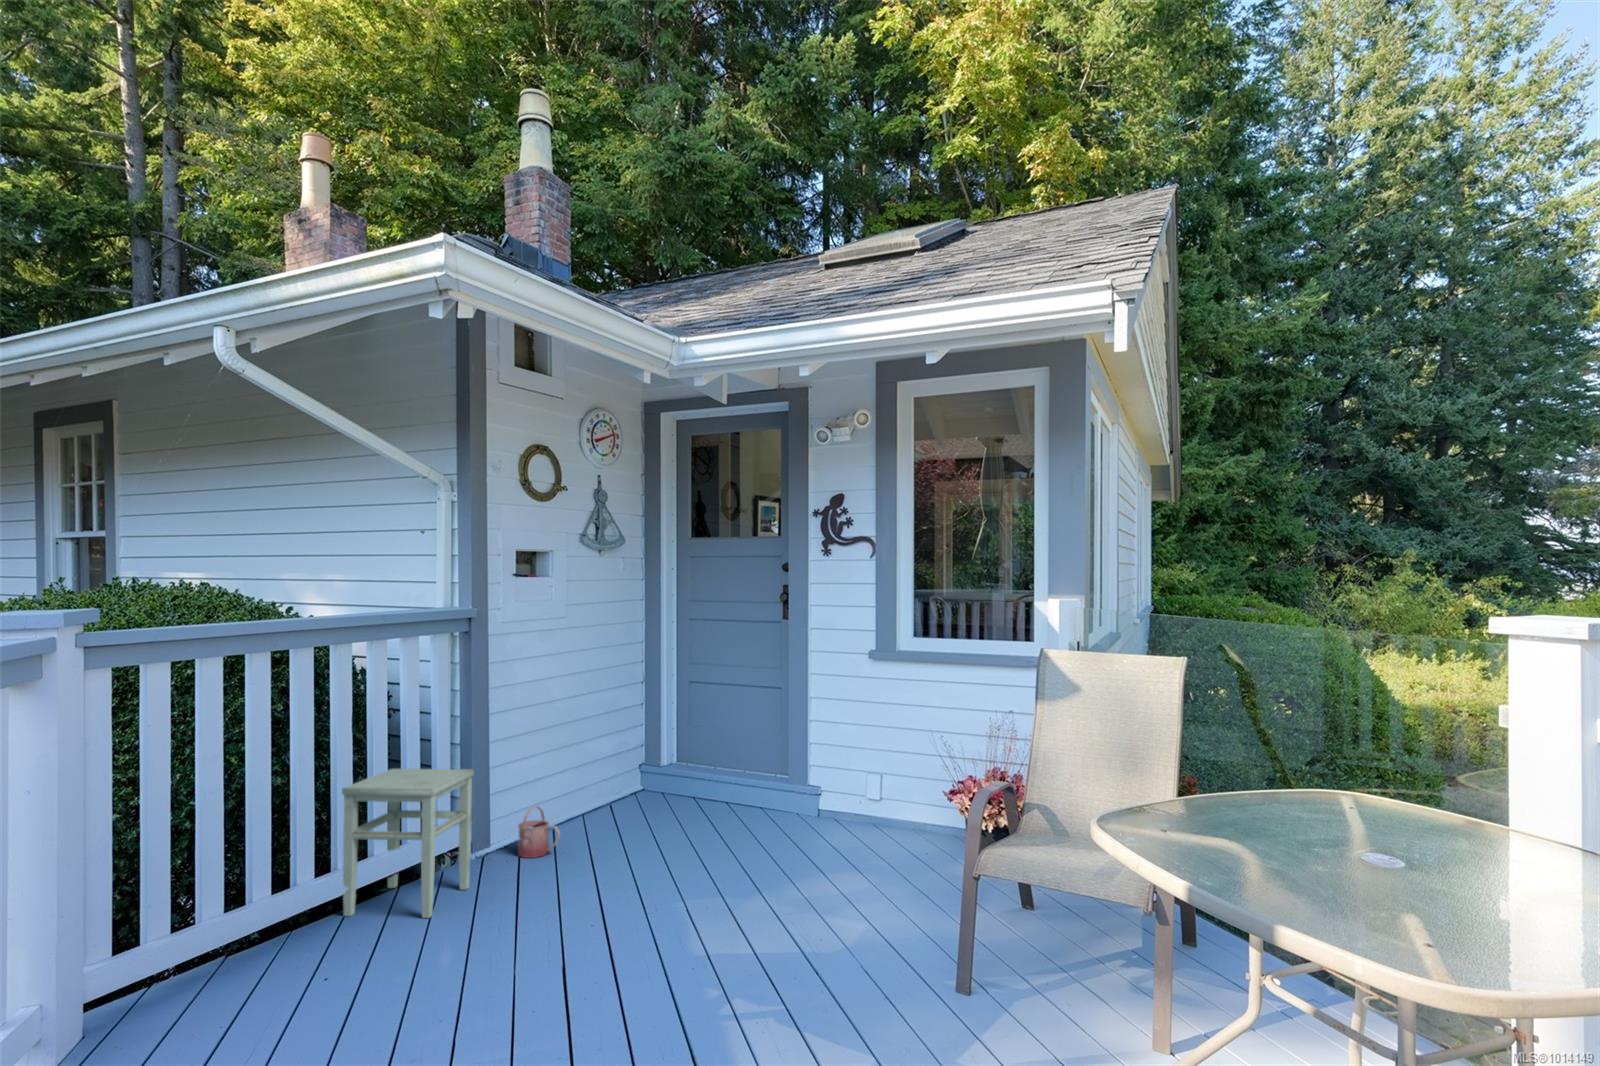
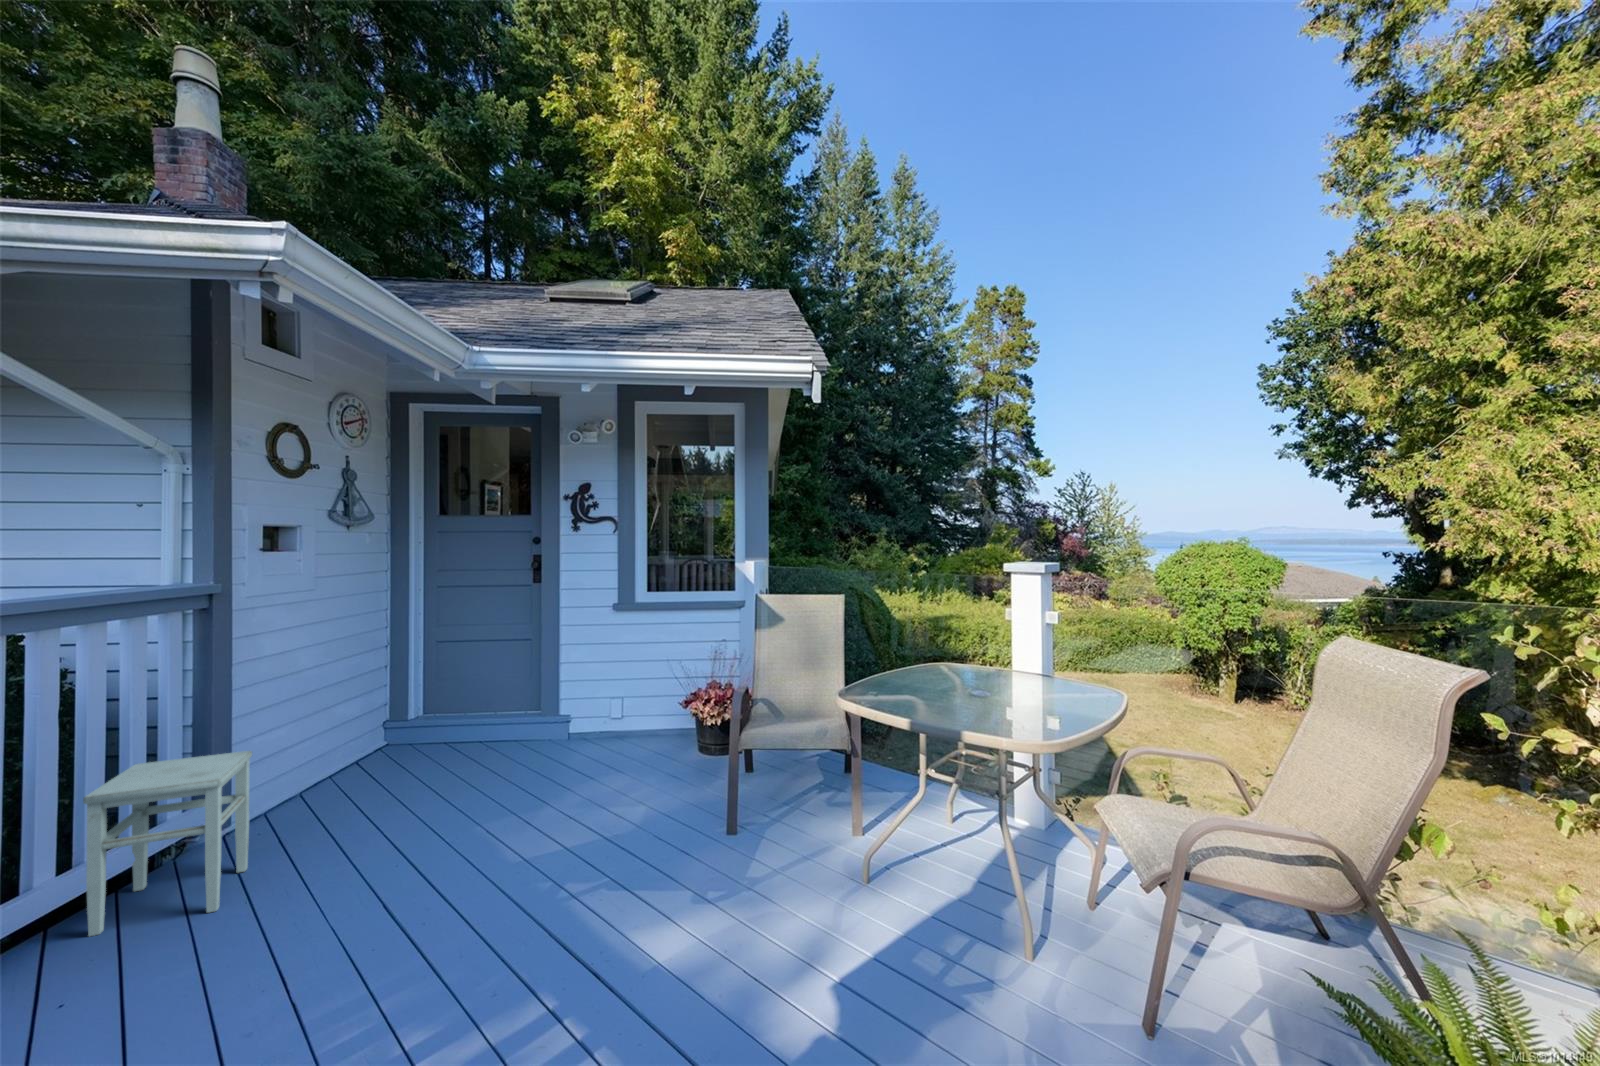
watering can: present [516,805,560,858] -> none [255,773,337,826]

